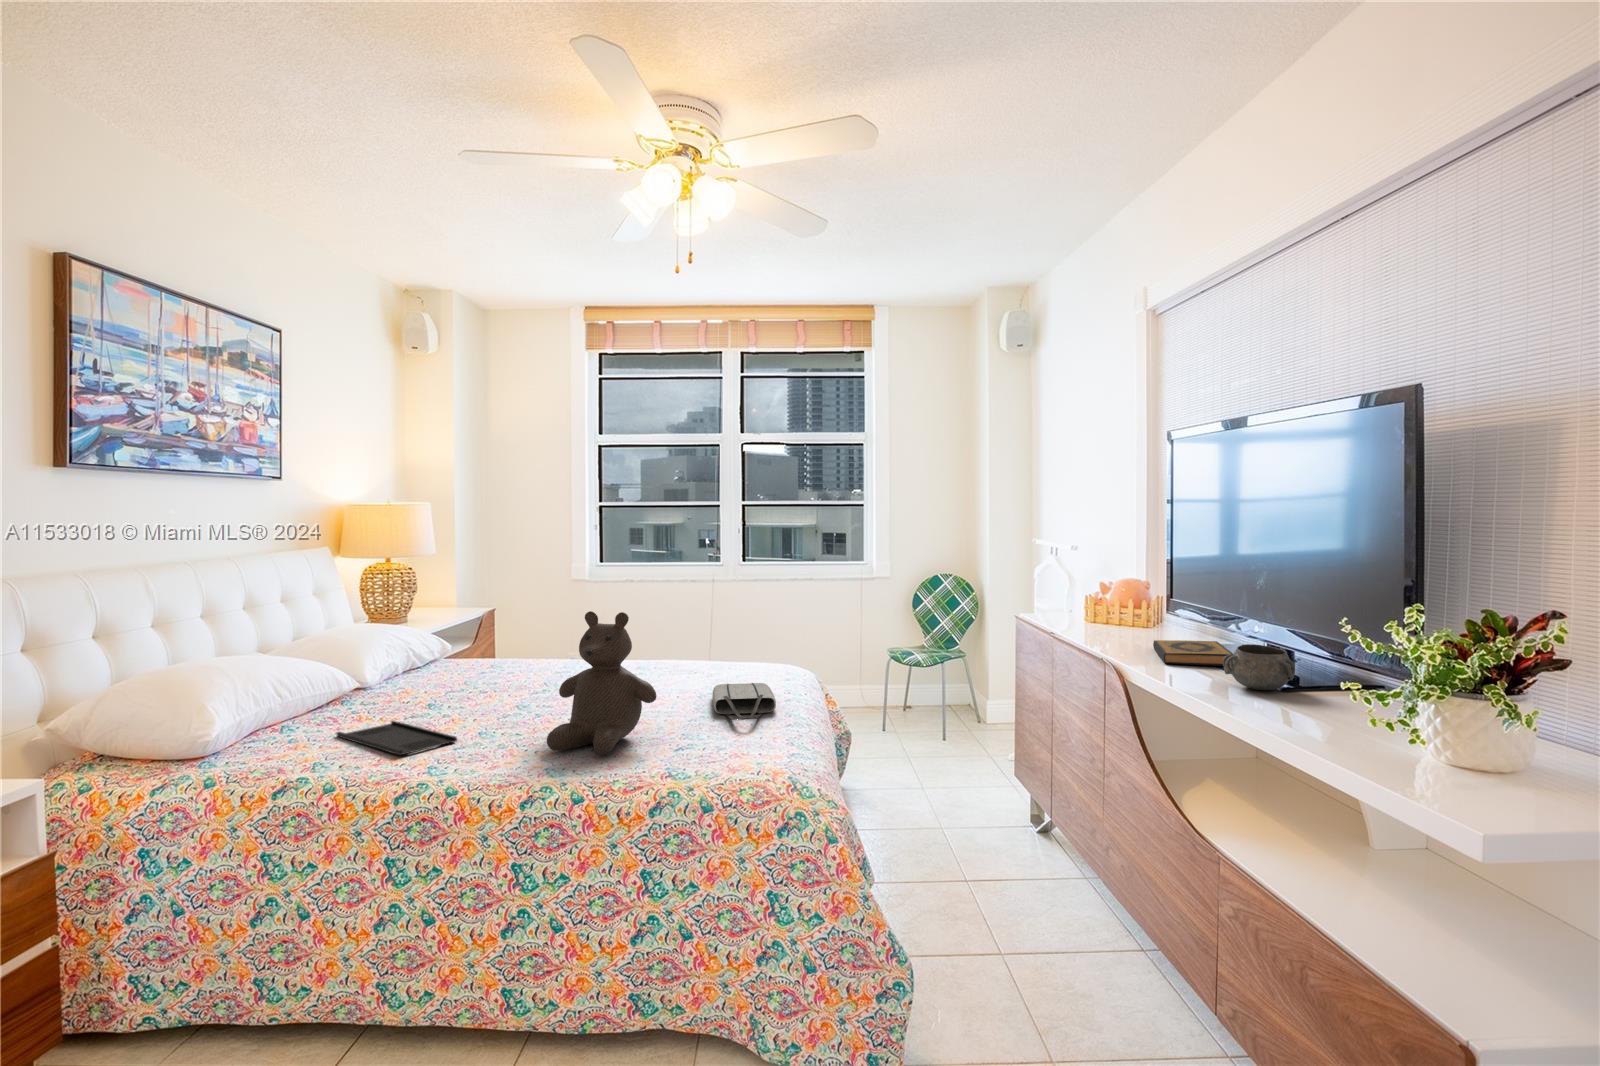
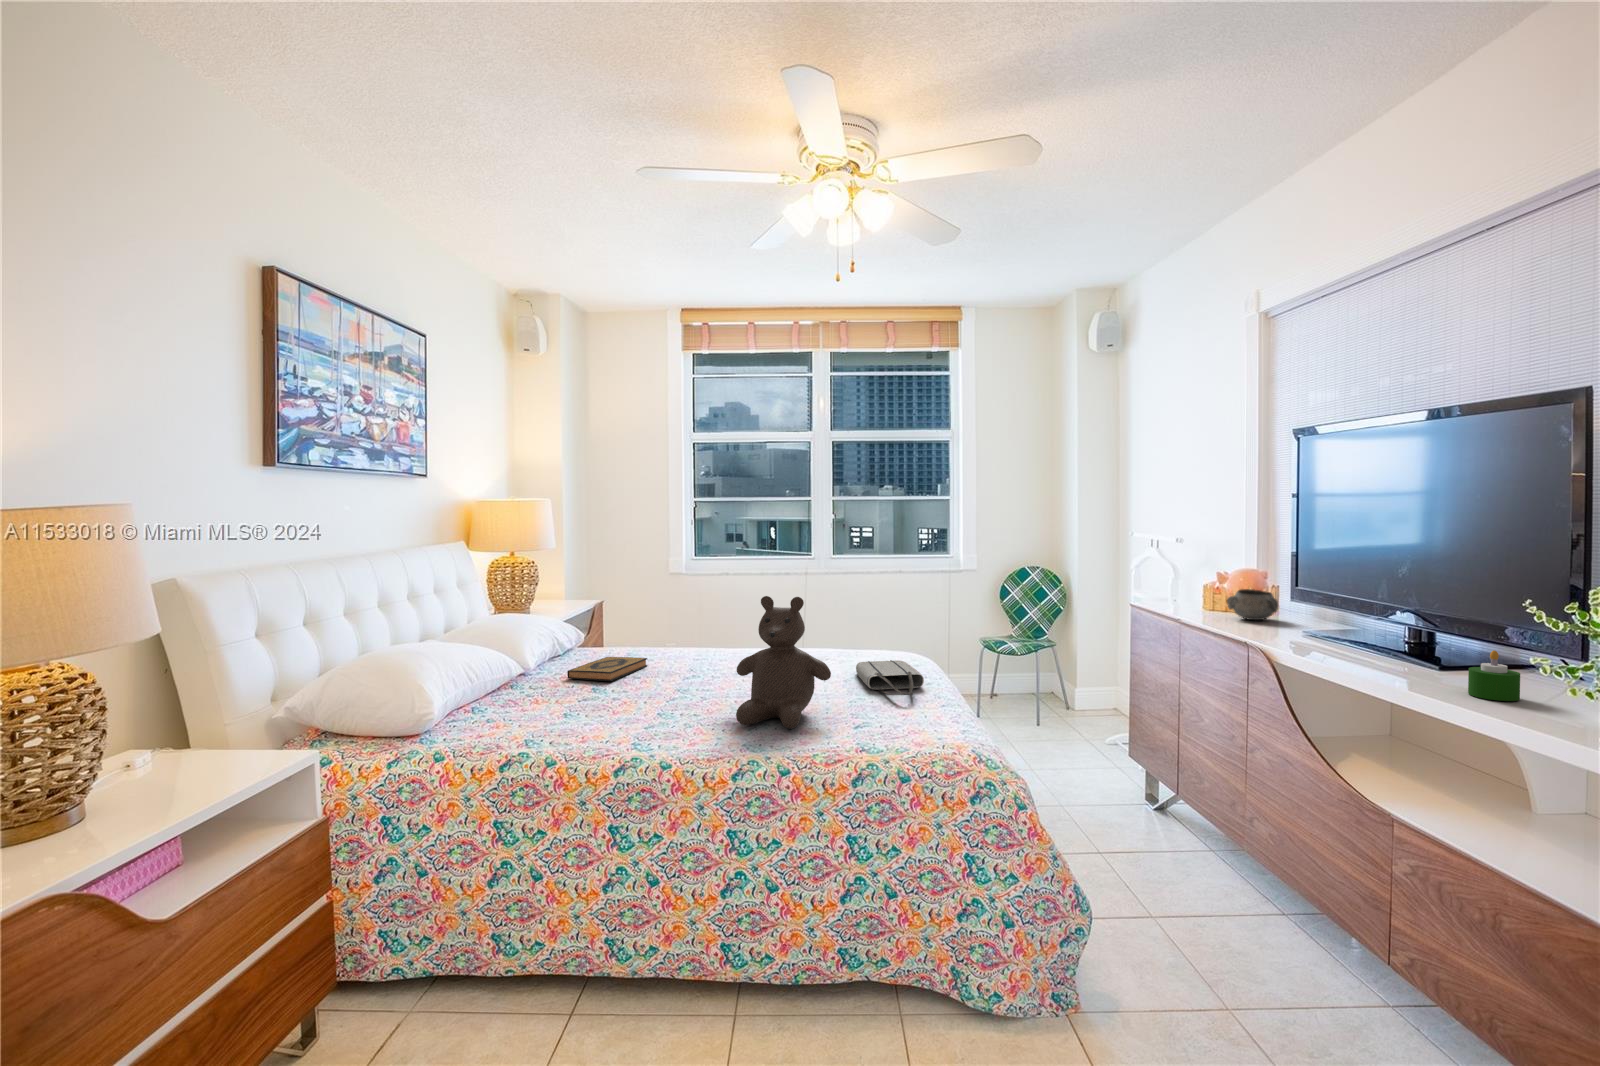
hardback book: present [1153,640,1233,666] -> present [567,657,648,681]
decorative bowl: present [1223,644,1295,690] -> present [1227,589,1278,620]
candle: none [1285,672,1333,726] -> present [1468,650,1520,701]
tray: present [336,721,457,755] -> none [532,697,647,730]

